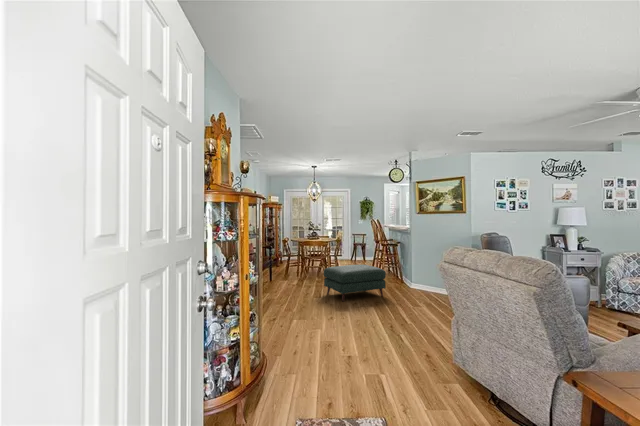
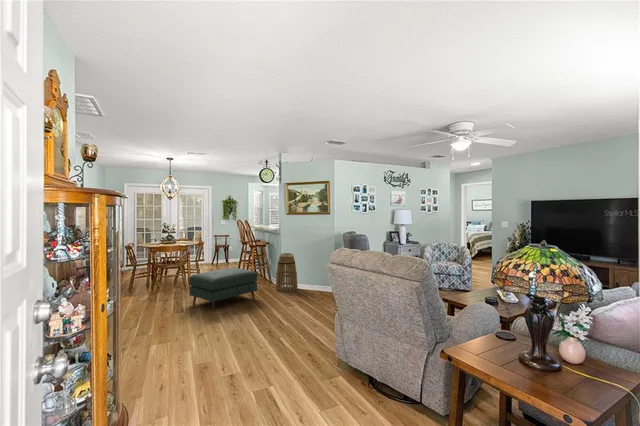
basket: none [406,254,430,294] -> present [275,253,298,292]

